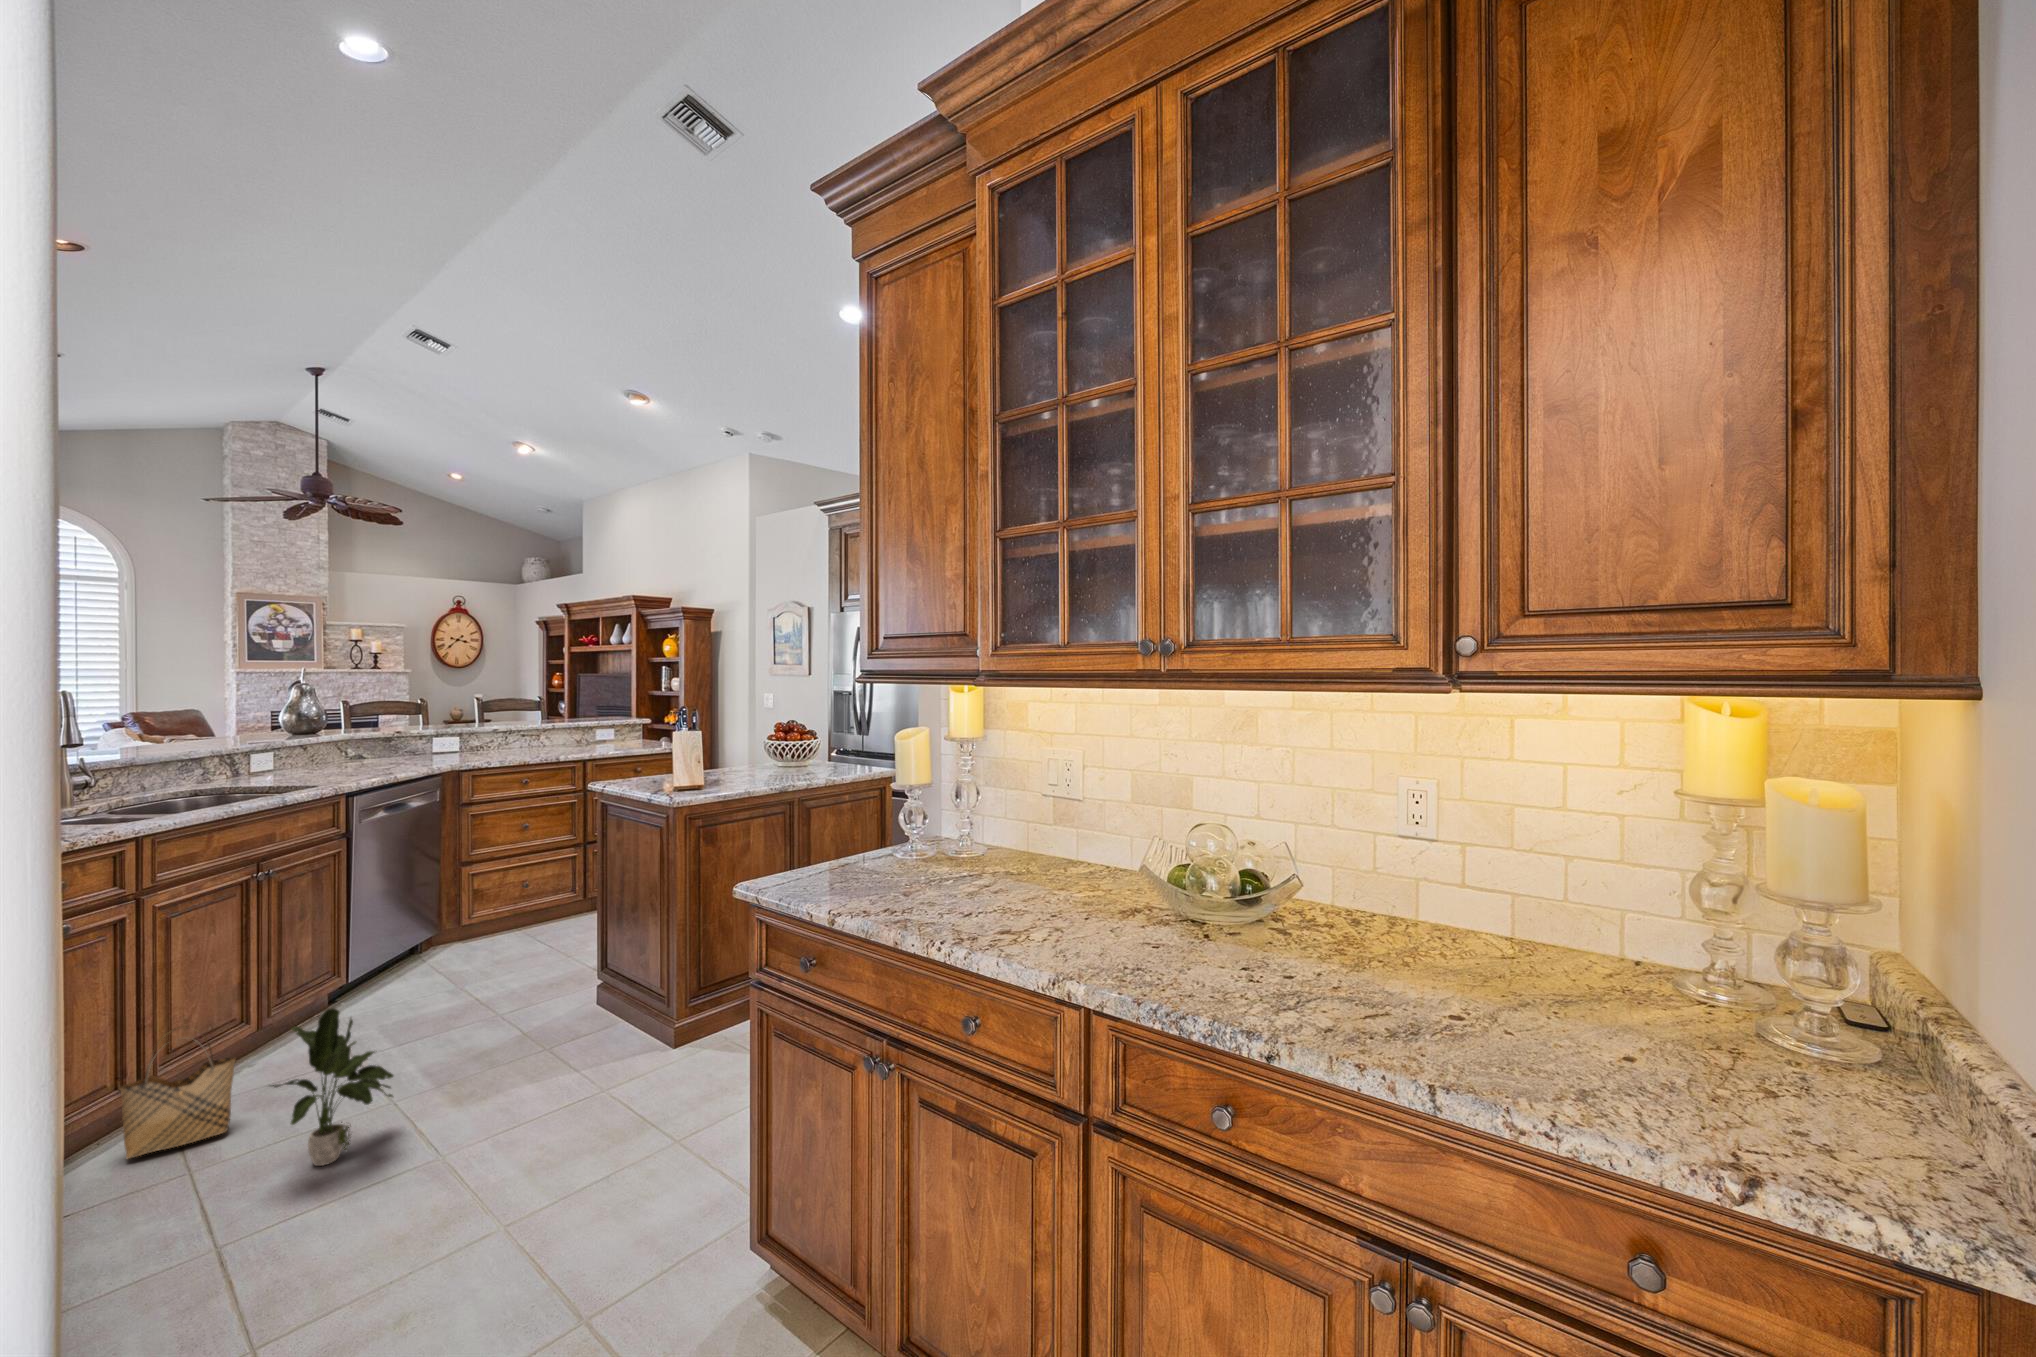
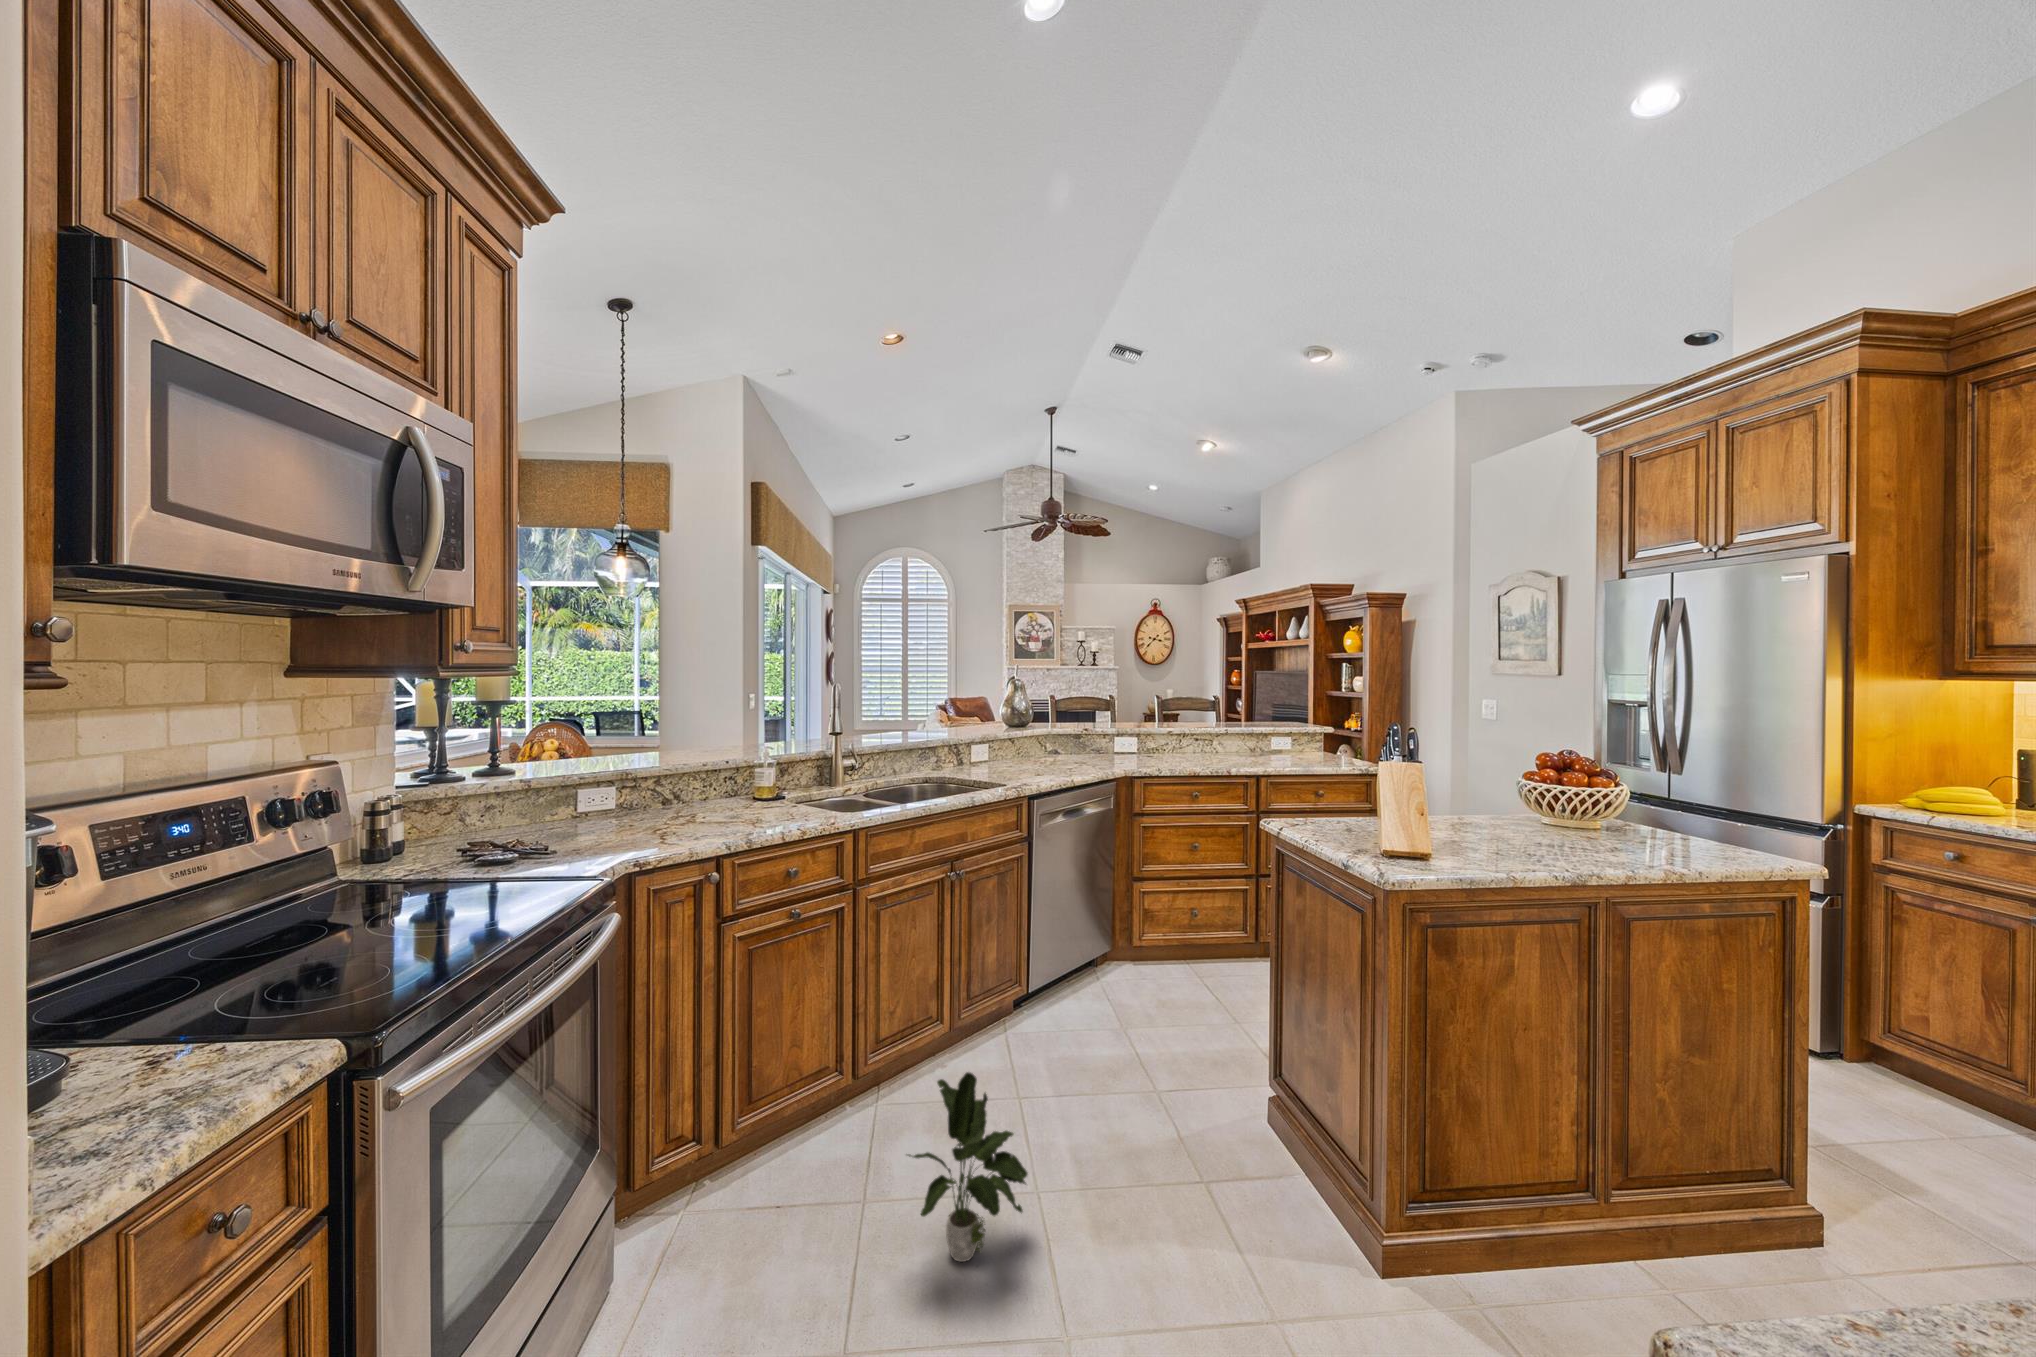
woven basket: present [120,1027,235,1159] -> none [829,1027,913,1154]

